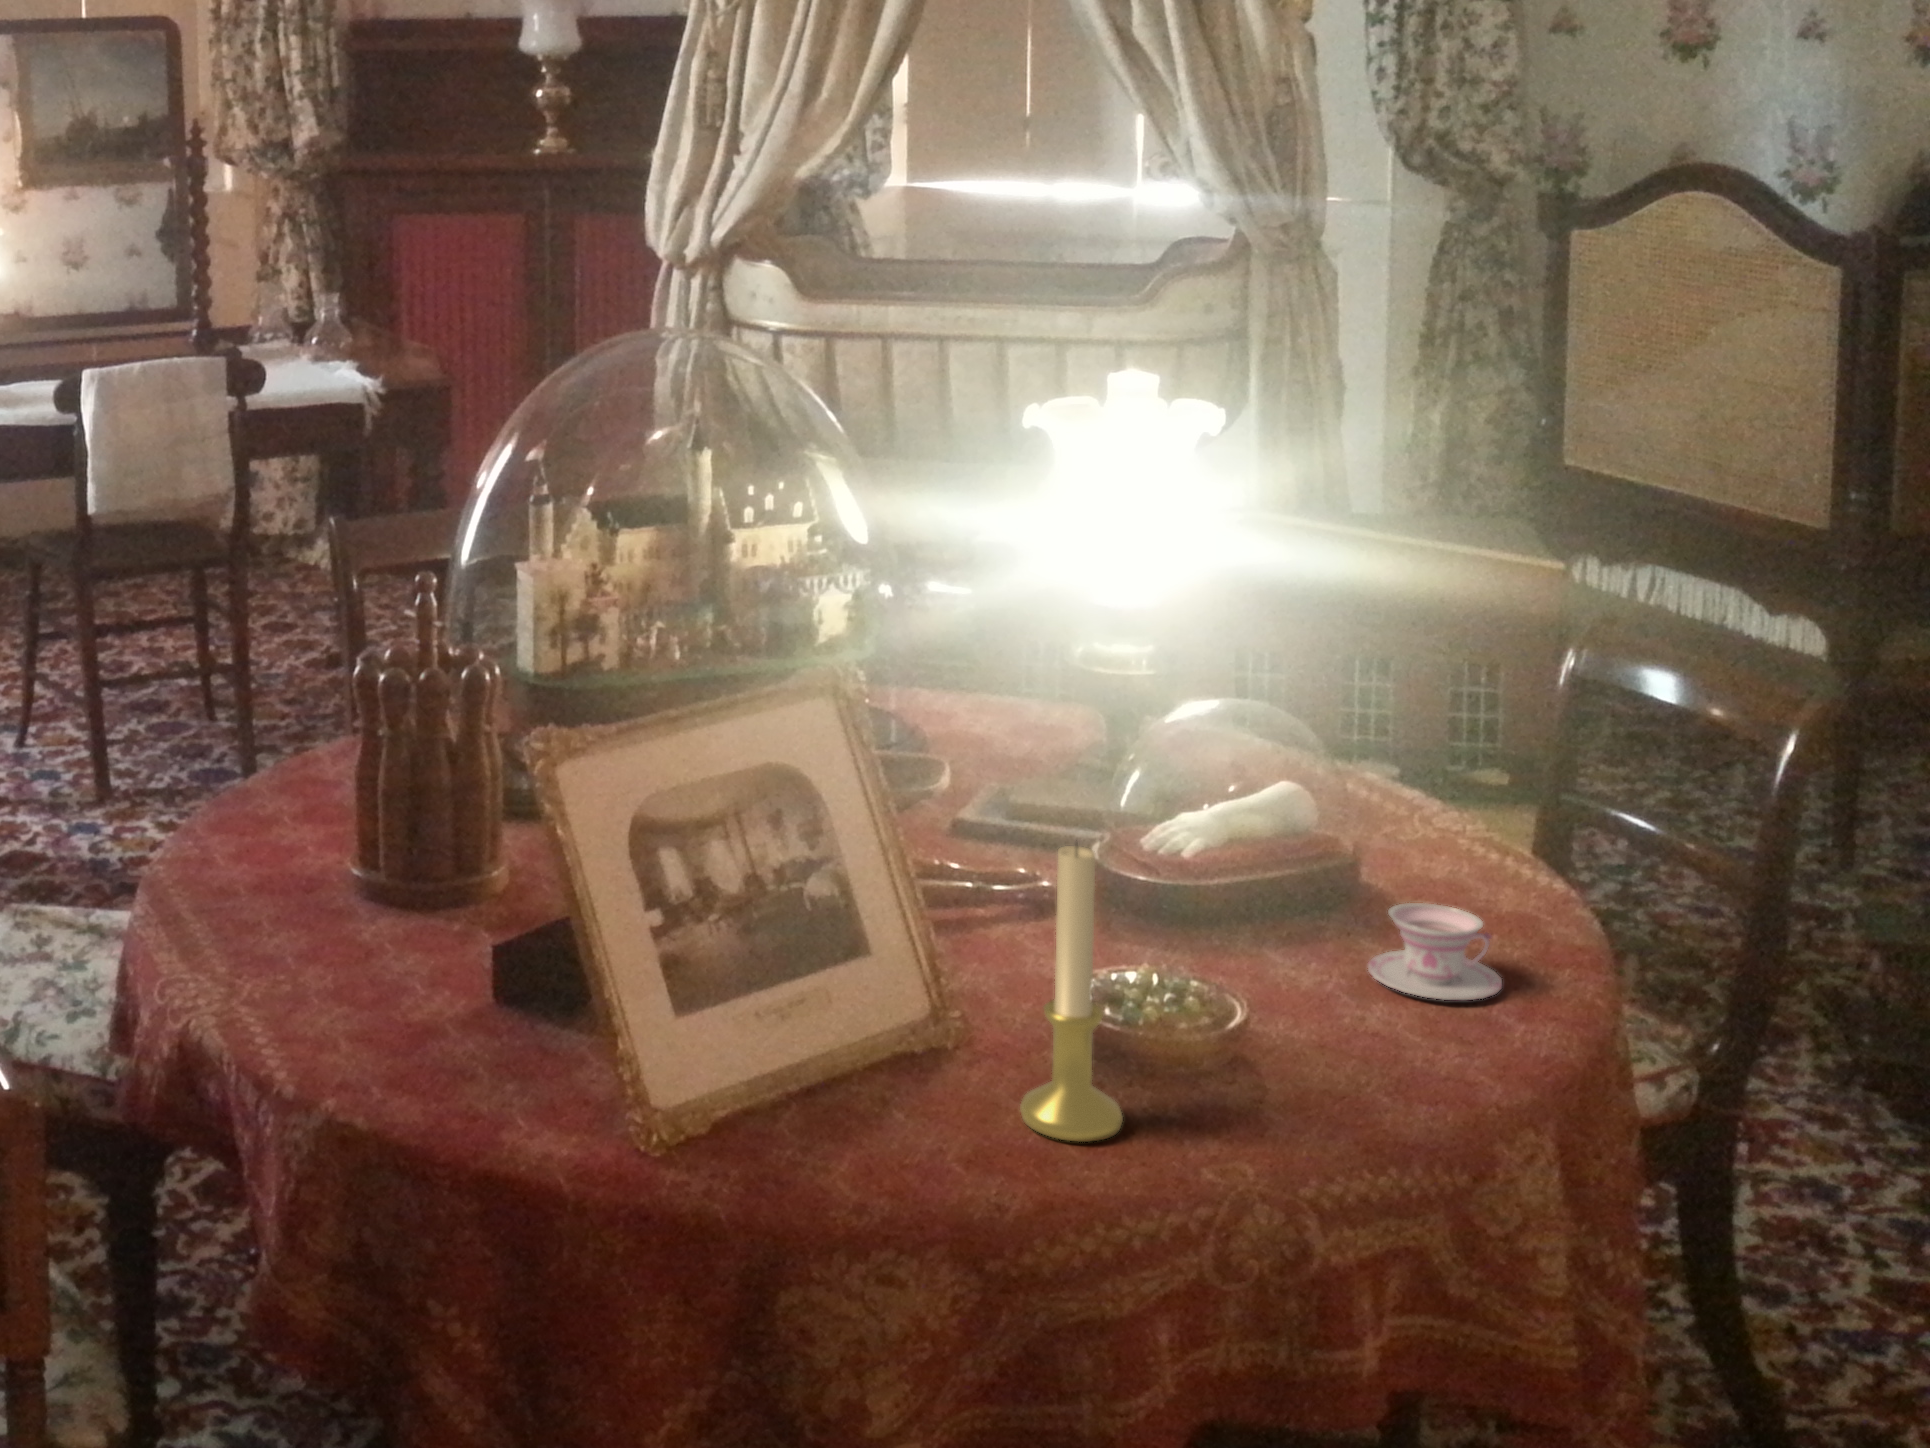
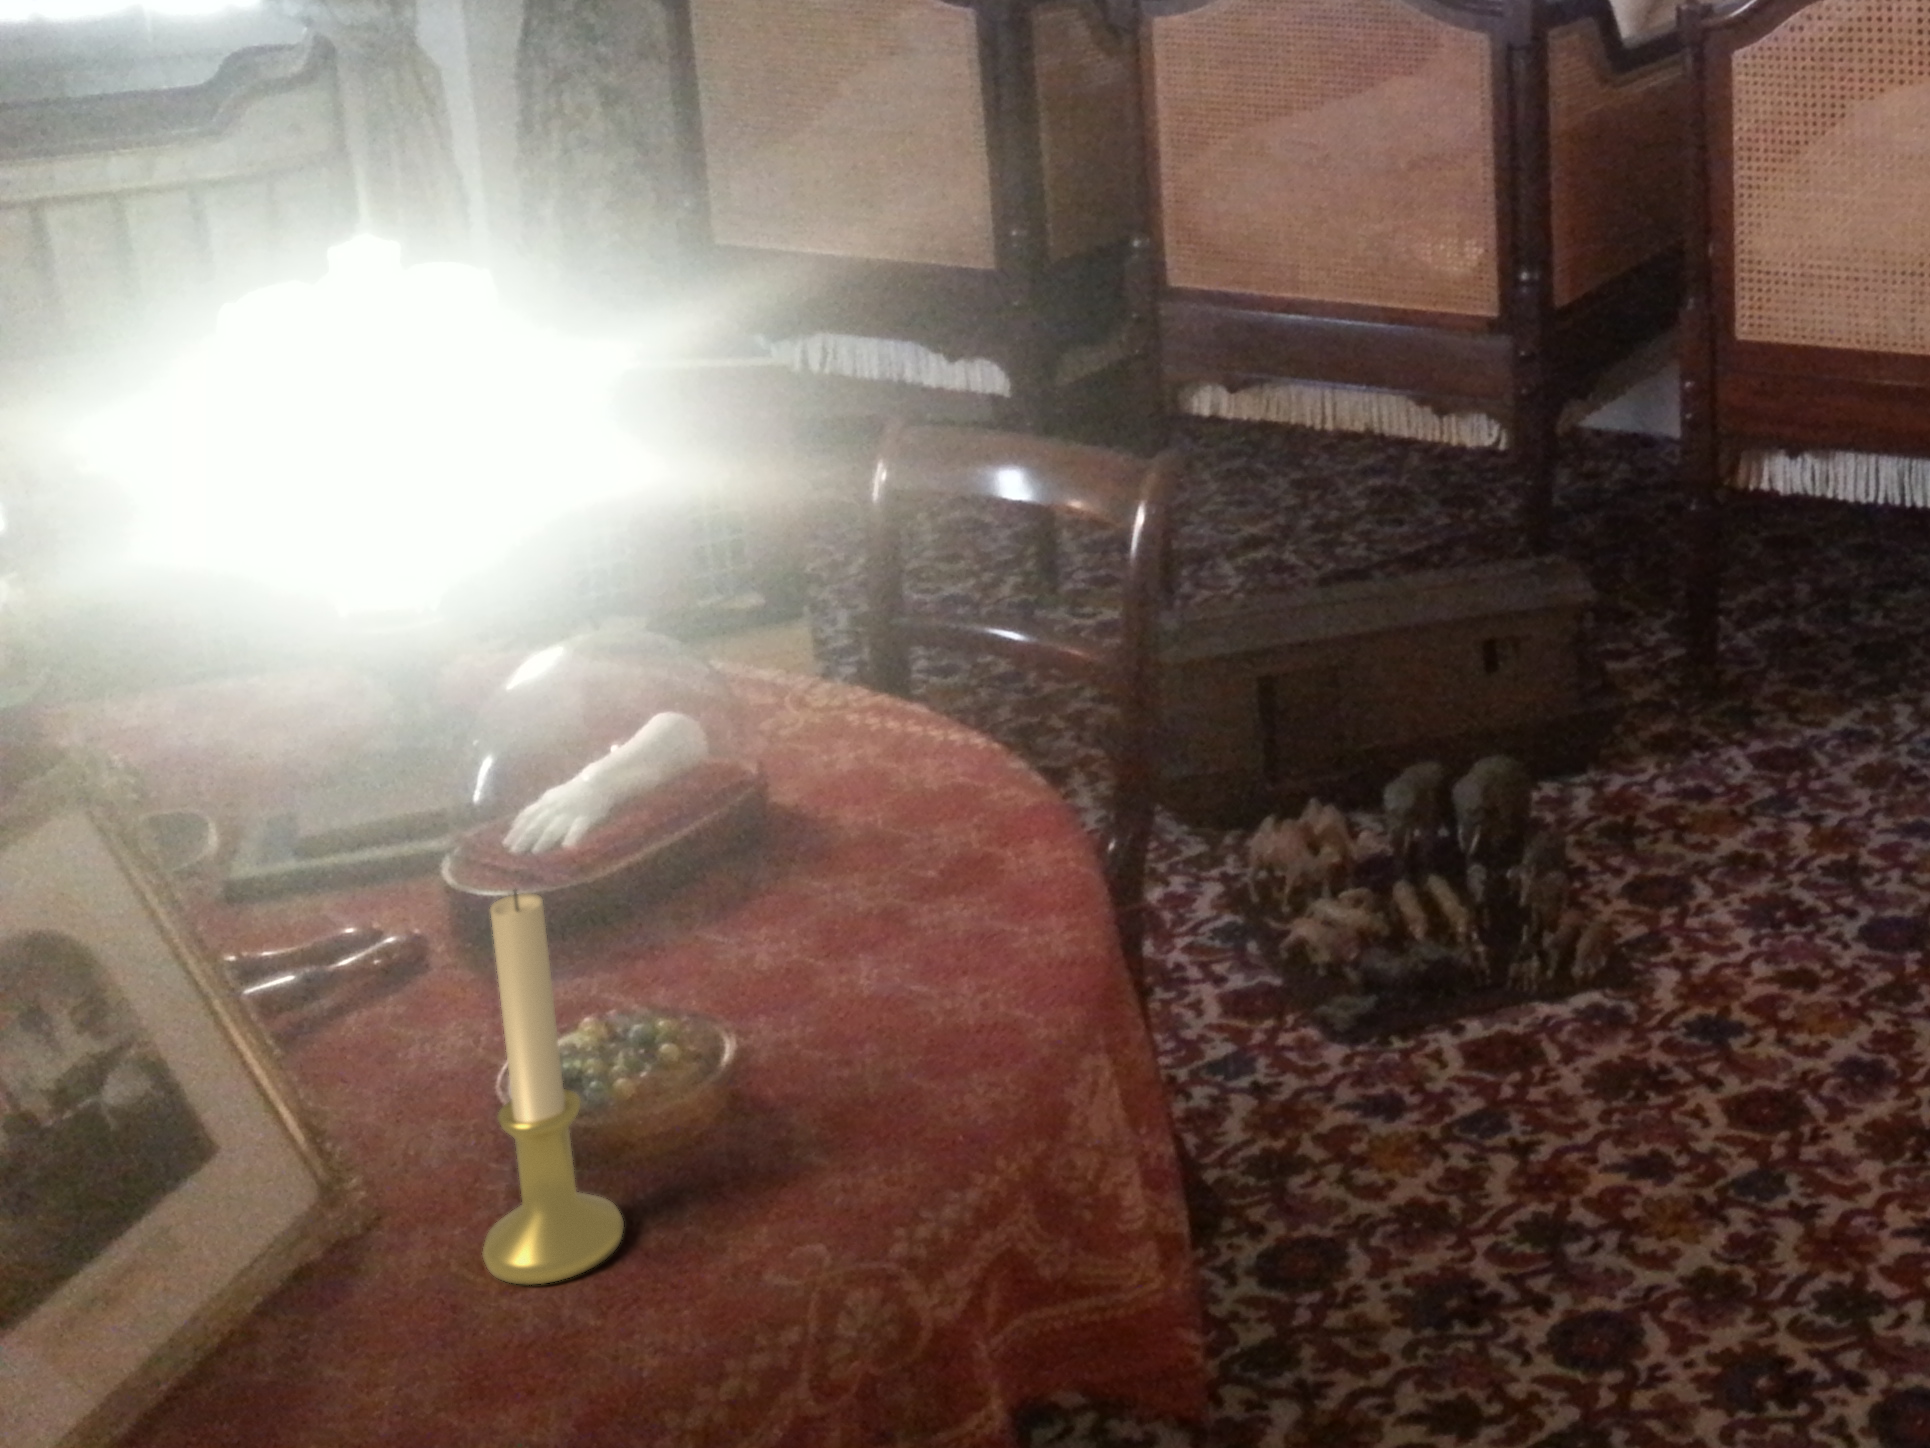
teacup: present [1368,903,1502,1000] -> none [814,800,965,917]

